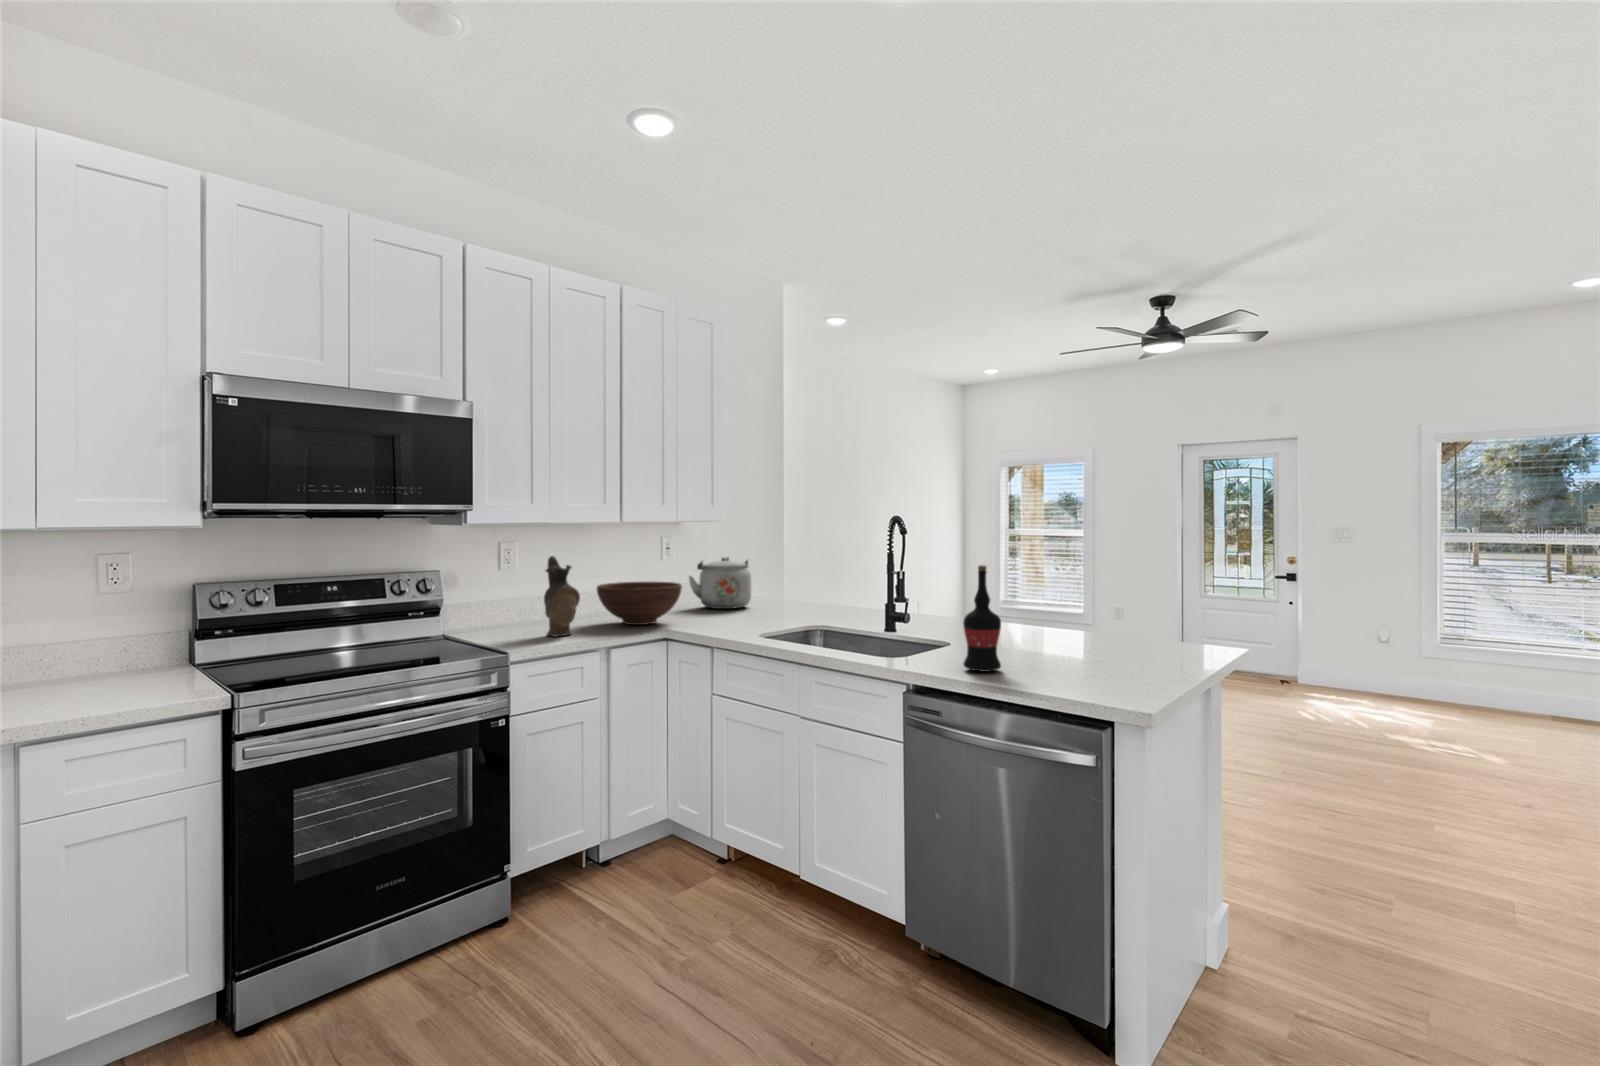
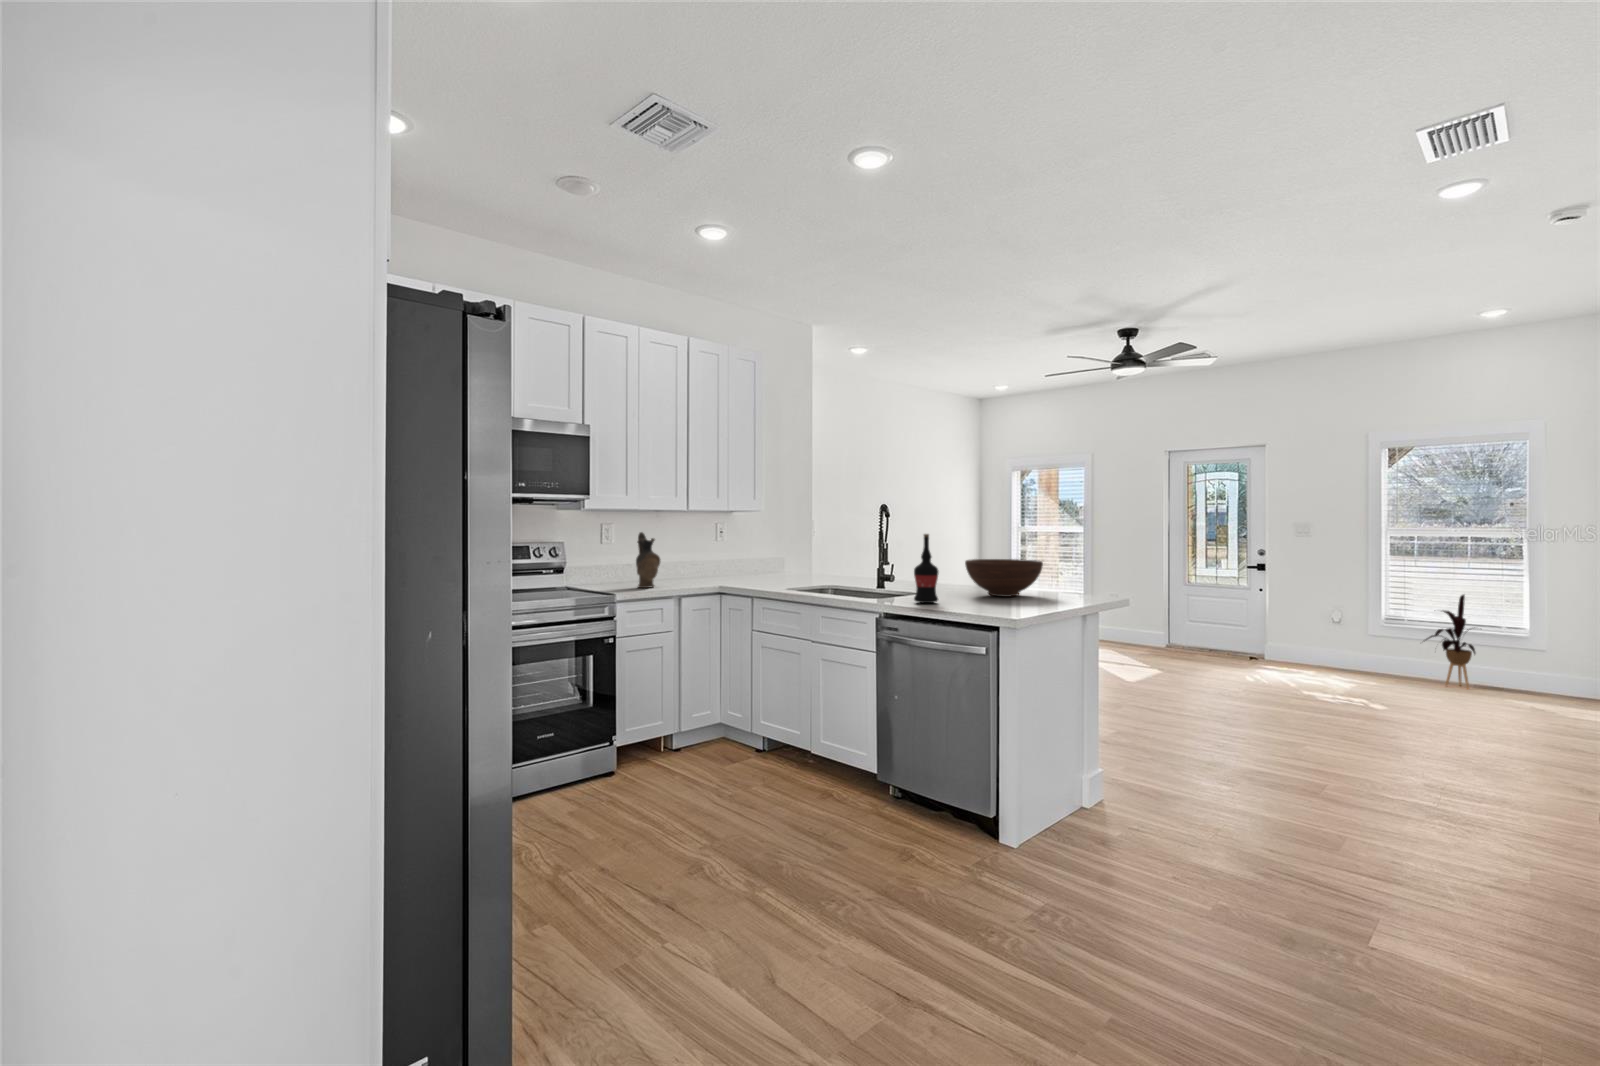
kettle: present [689,557,751,609] -> none [737,538,785,577]
fruit bowl: present [597,581,682,625] -> present [965,559,1043,597]
house plant: none [1493,613,1570,724] -> present [1426,595,1475,689]

